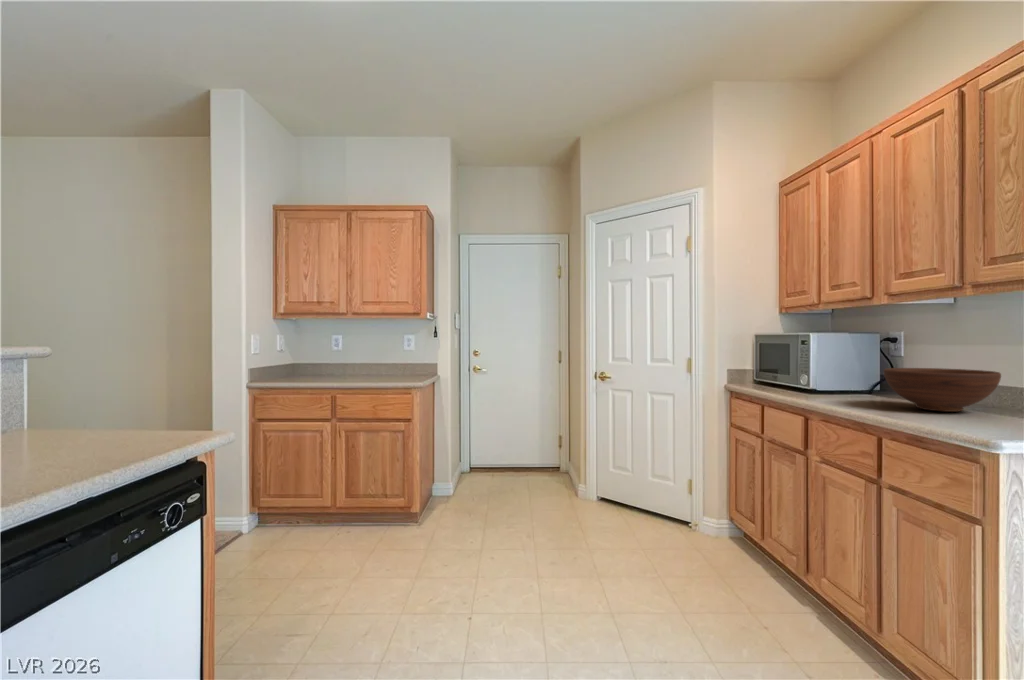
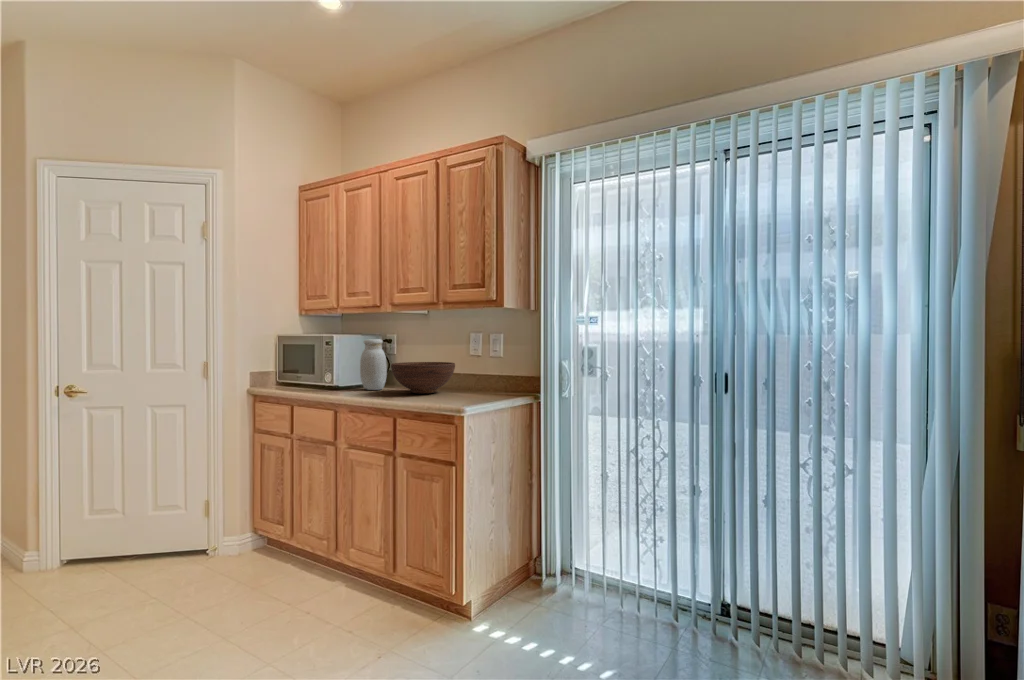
jar: none [845,338,883,399] -> present [360,339,387,390]

